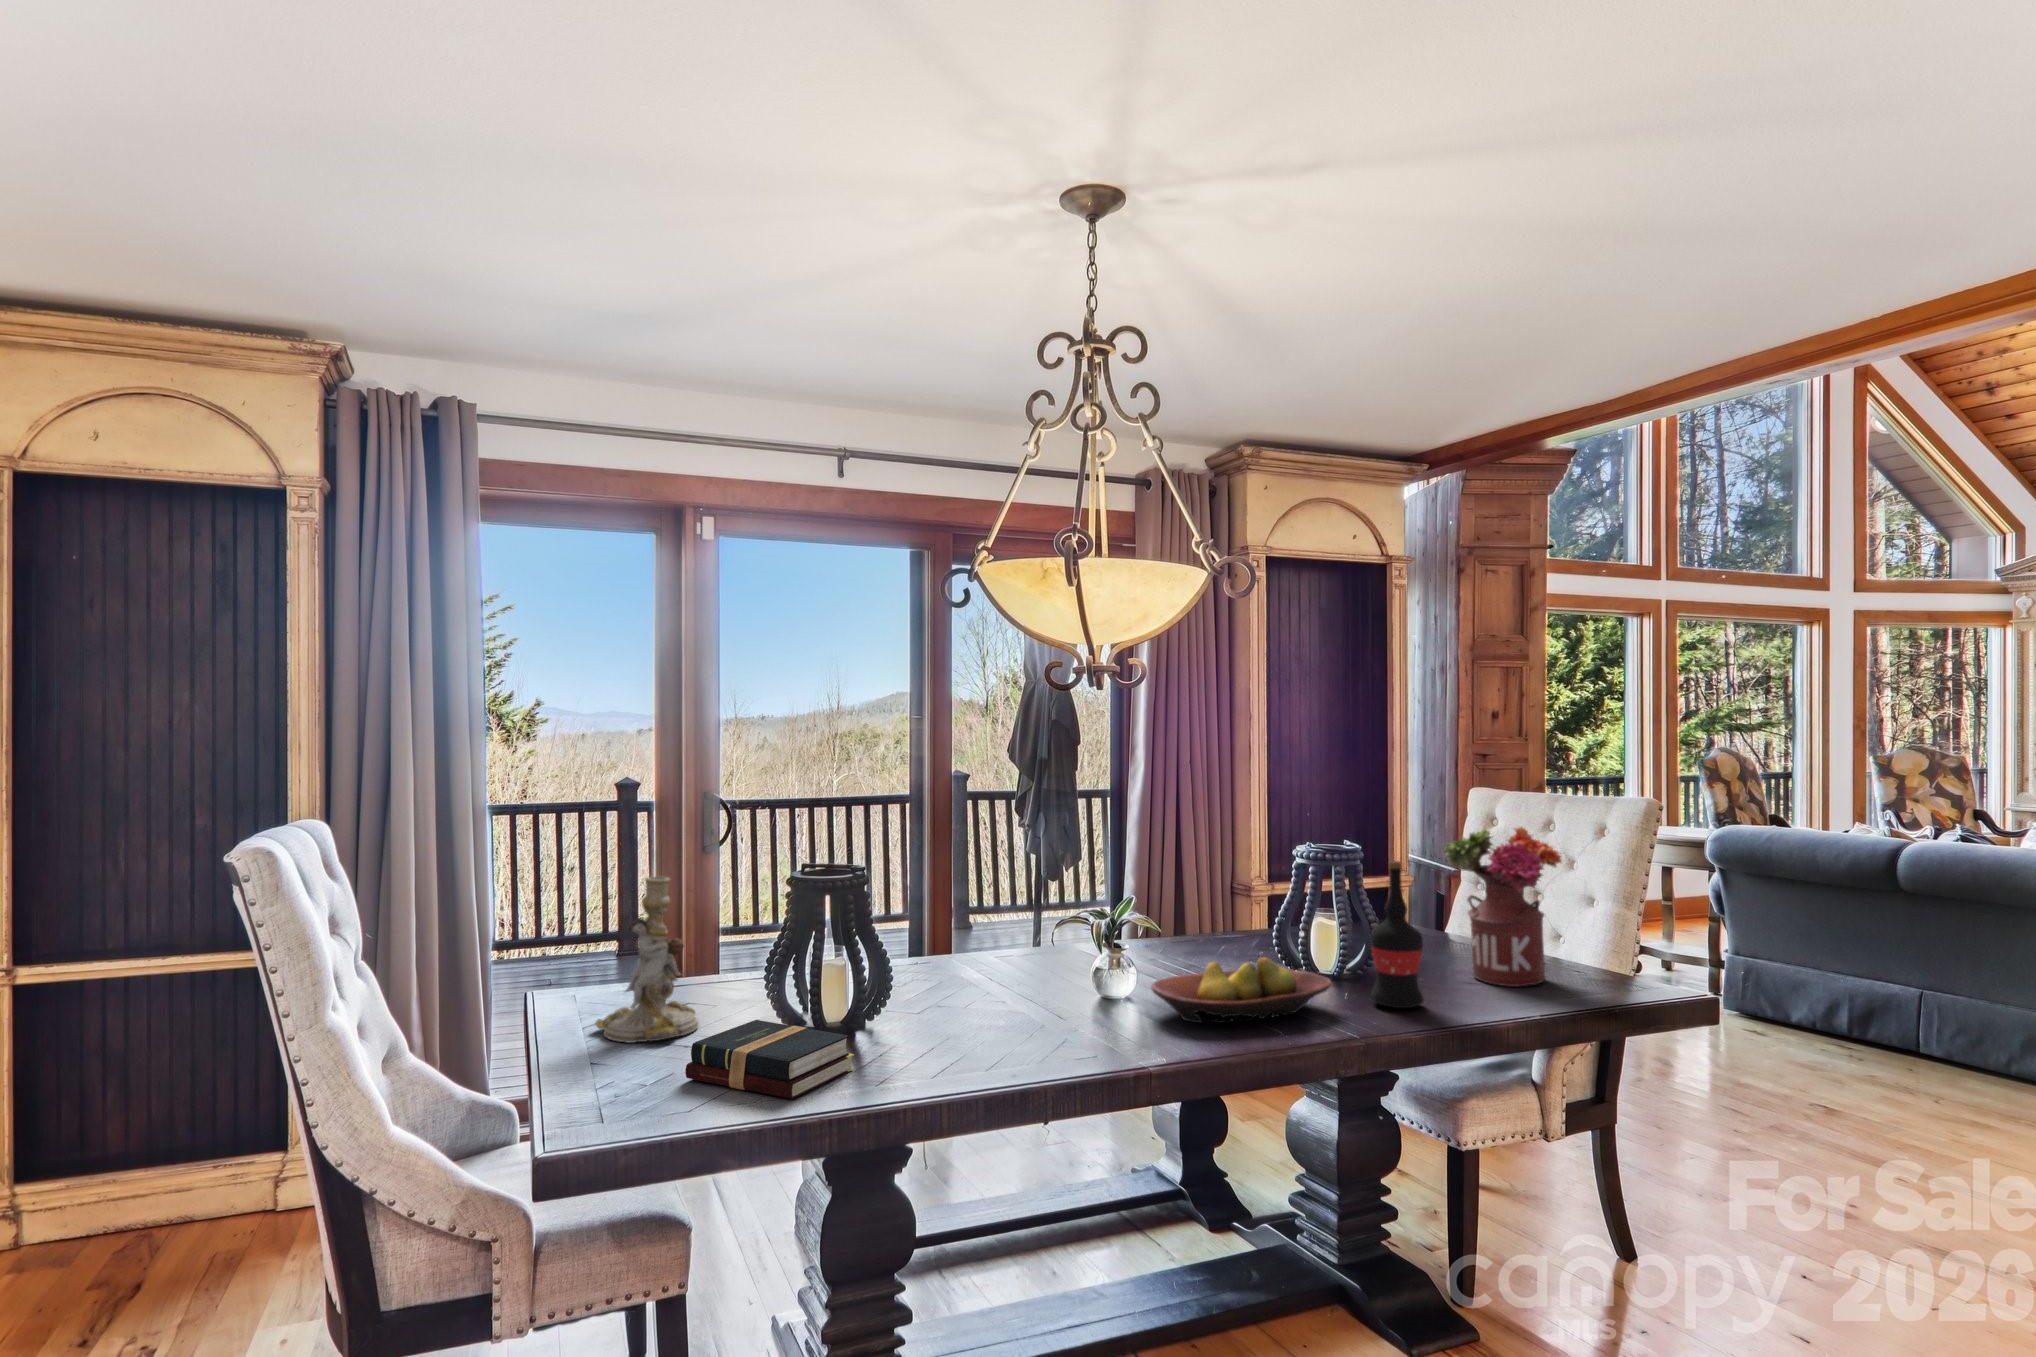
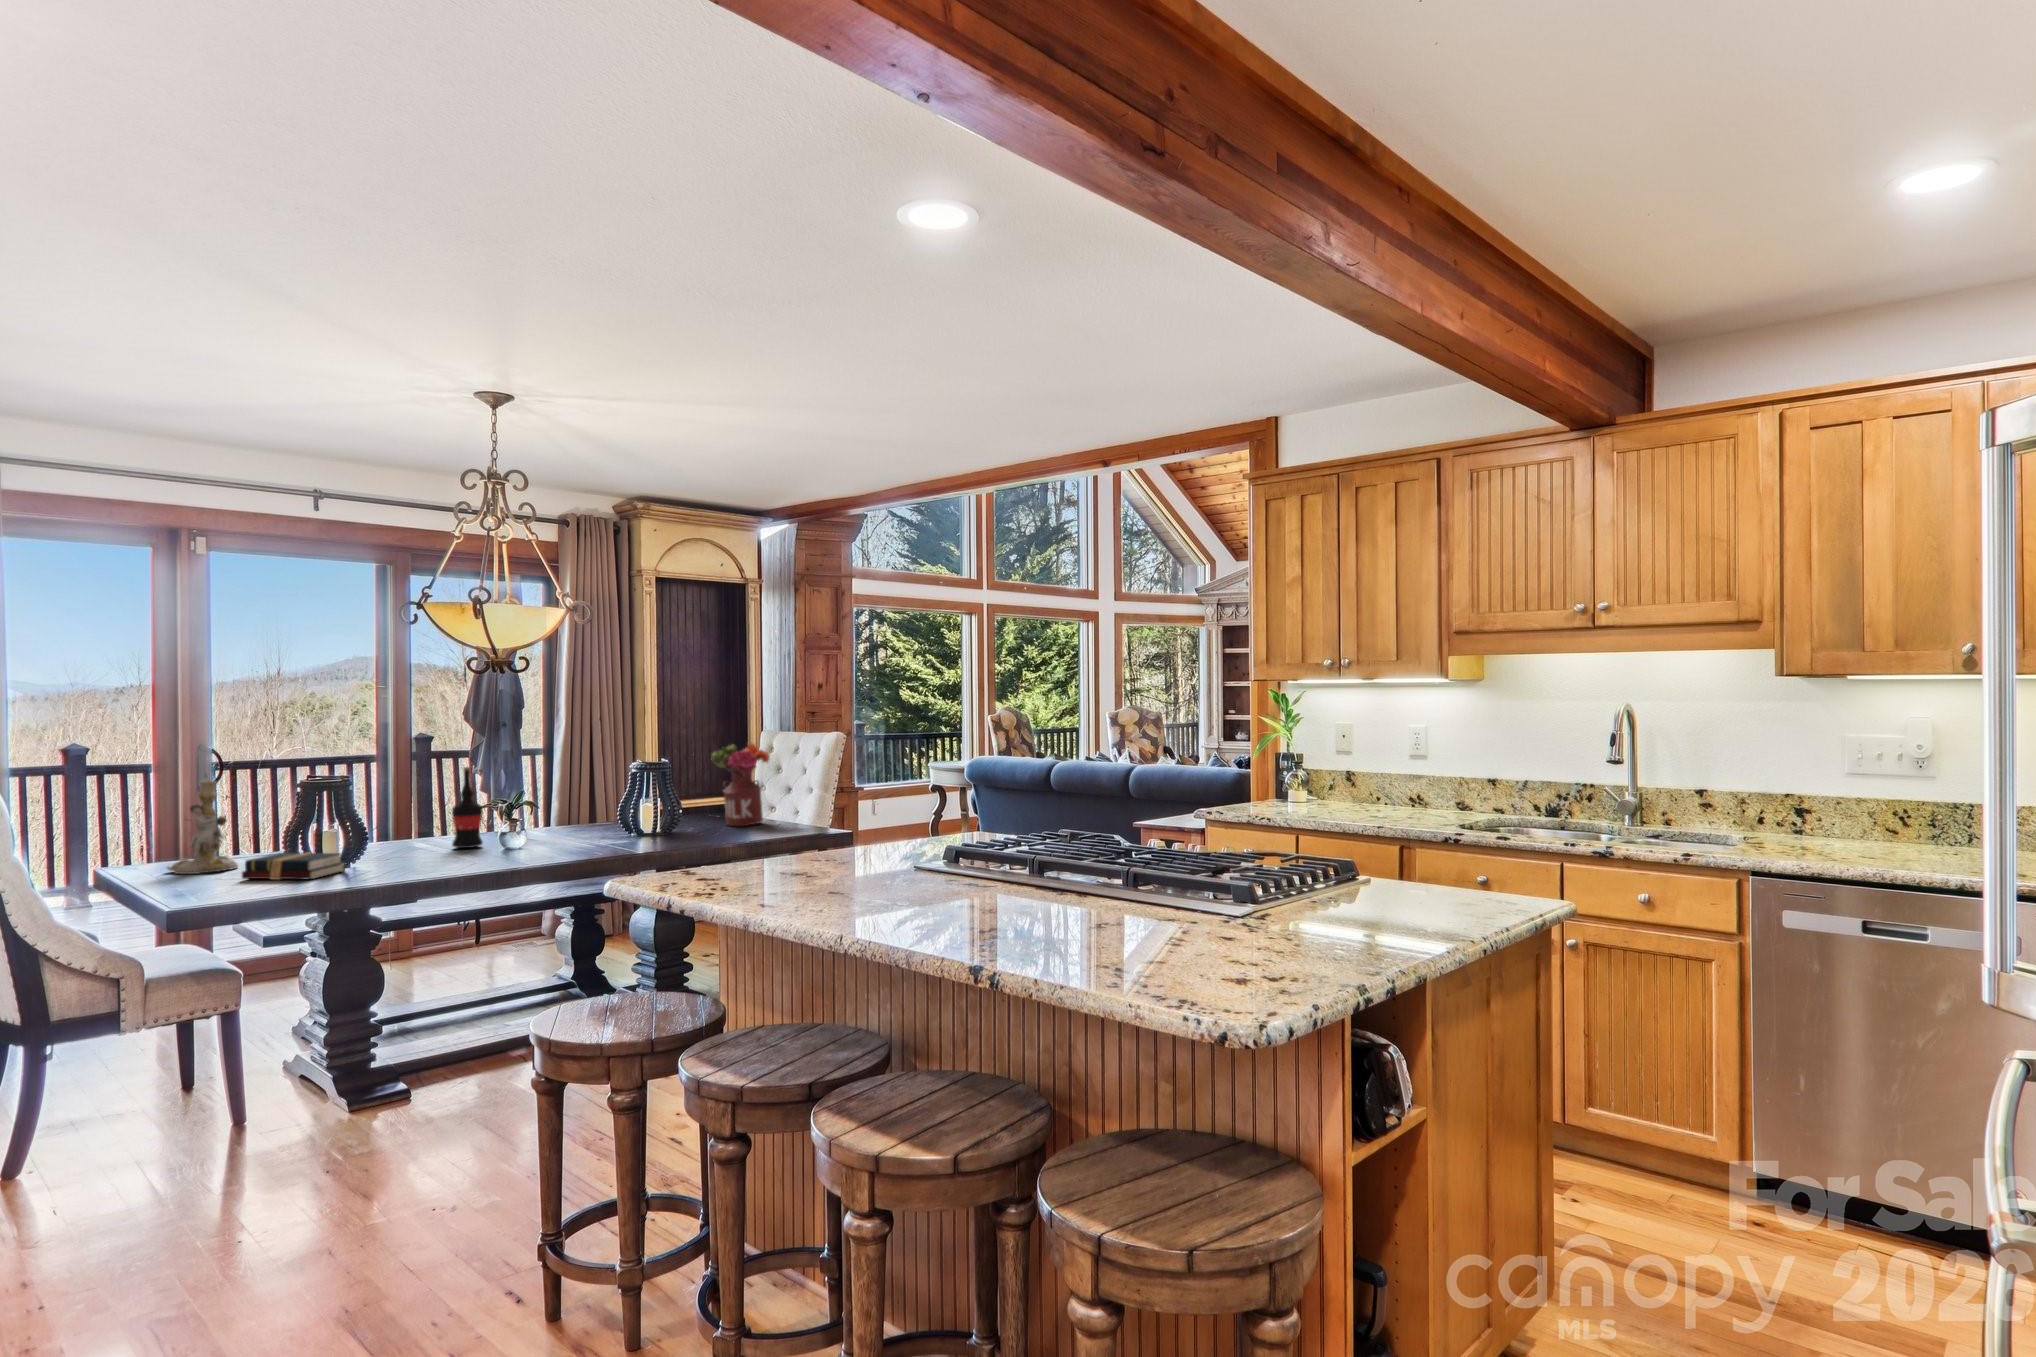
wine bottle: present [1370,861,1423,1008] -> present [452,767,483,848]
fruit bowl: present [1151,957,1331,1023] -> none [528,813,633,847]

